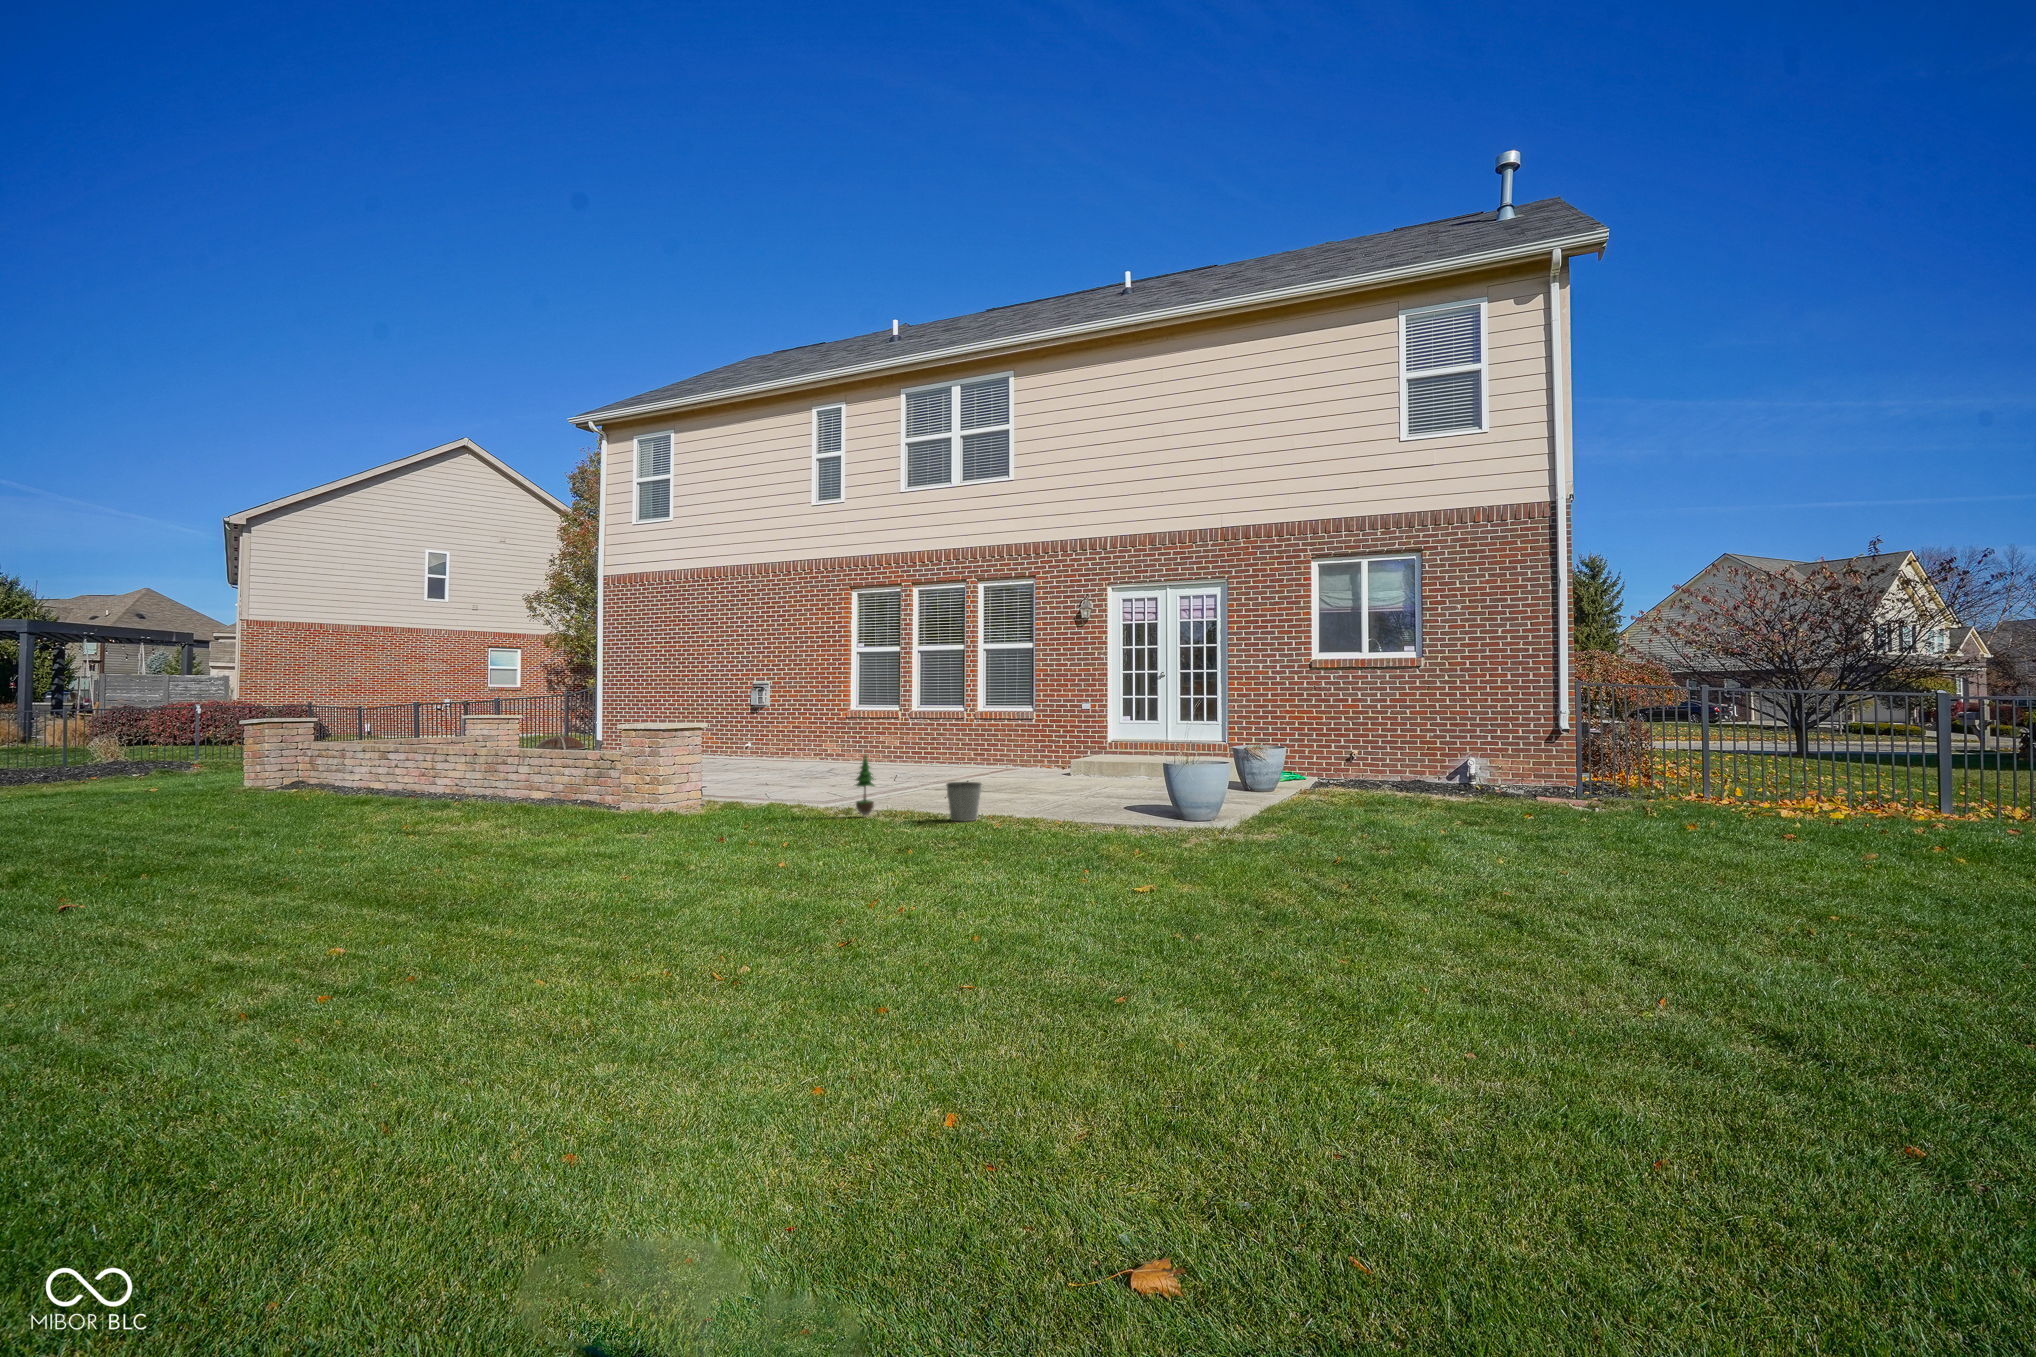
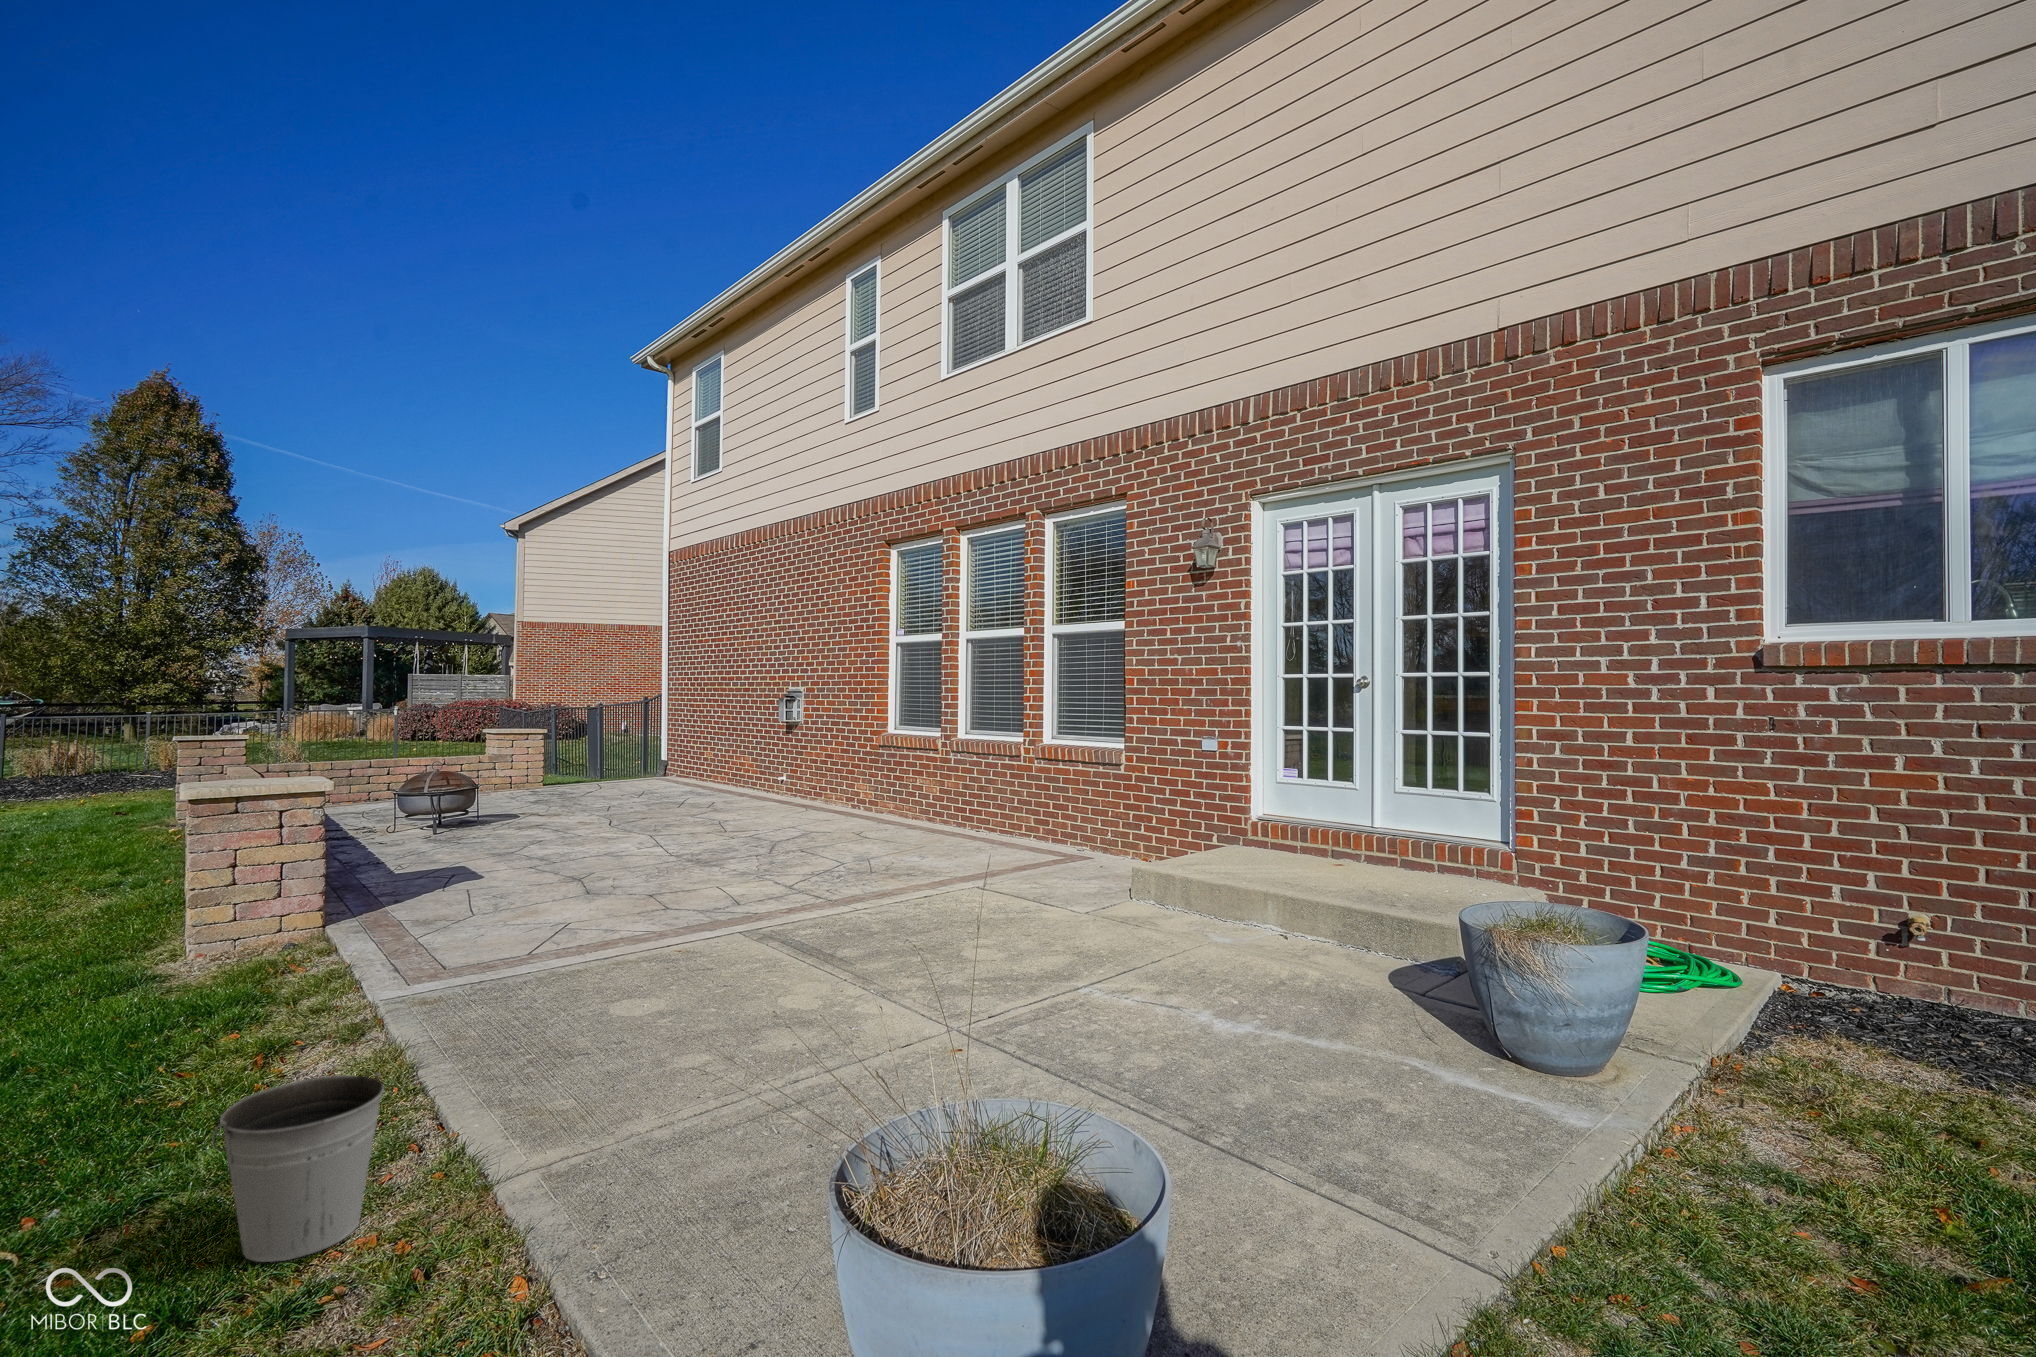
potted tree: present [856,755,875,816] -> none [141,938,231,1131]

